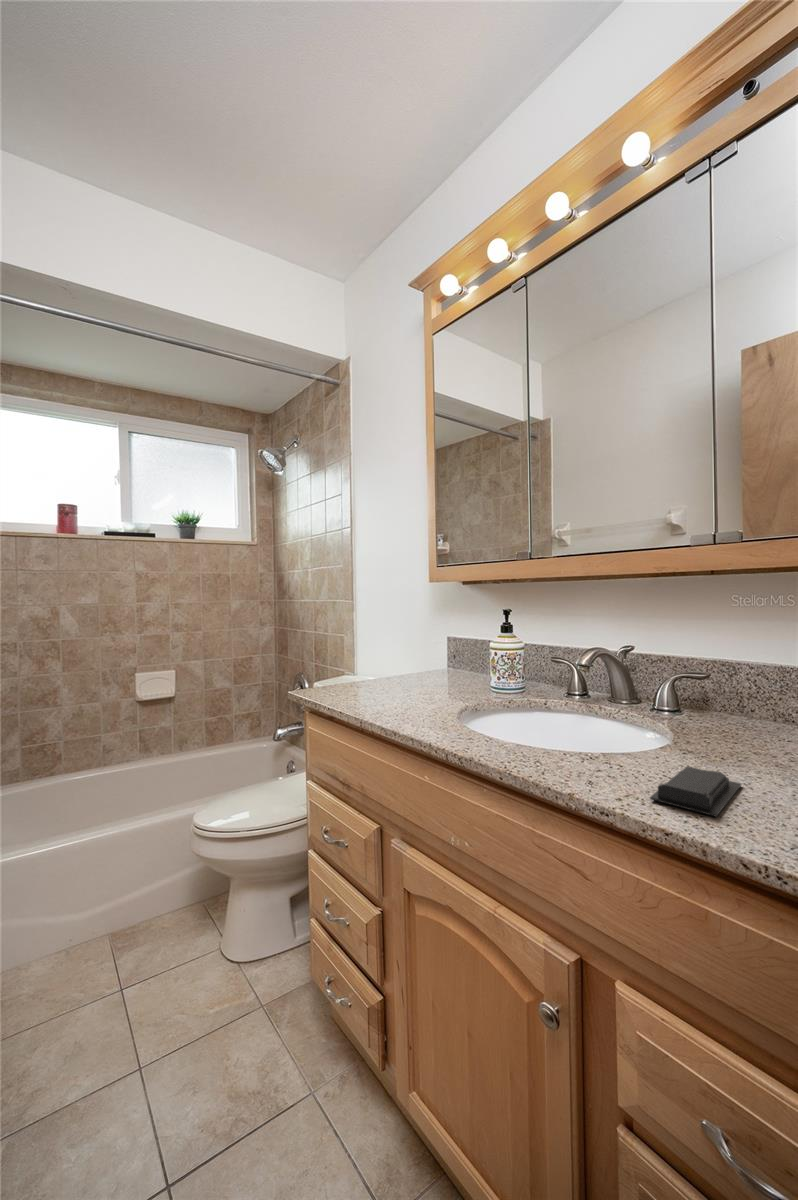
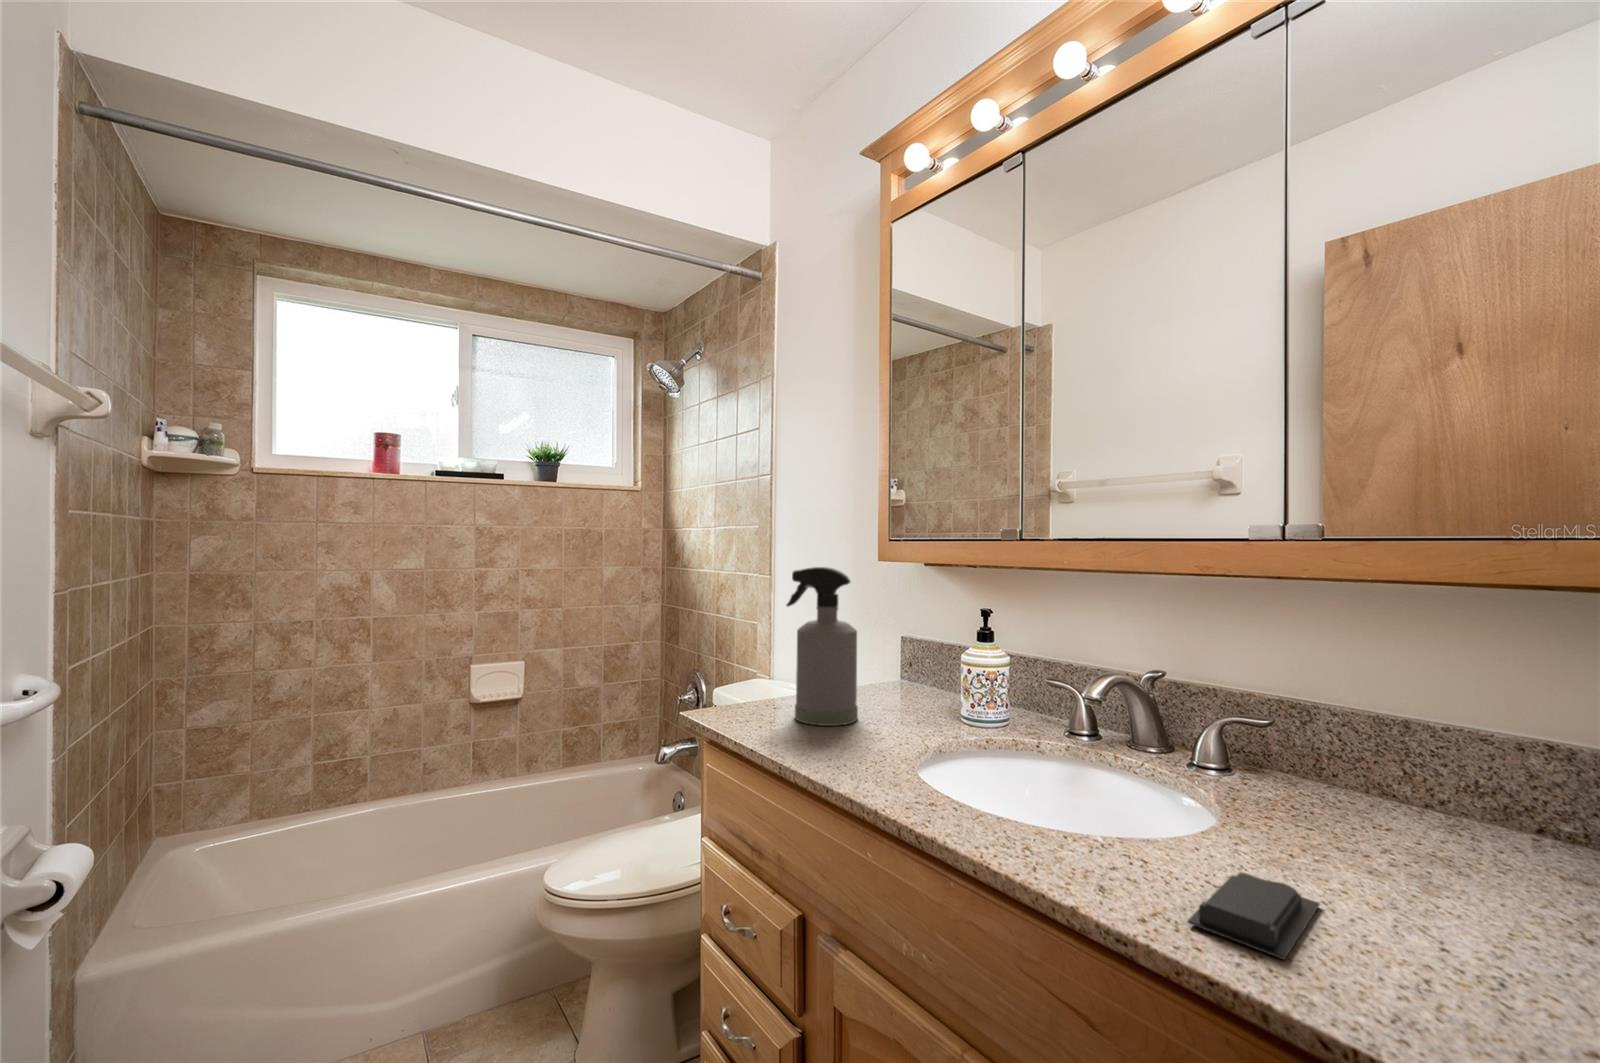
spray bottle: none [364,583,419,697] -> present [787,567,858,726]

